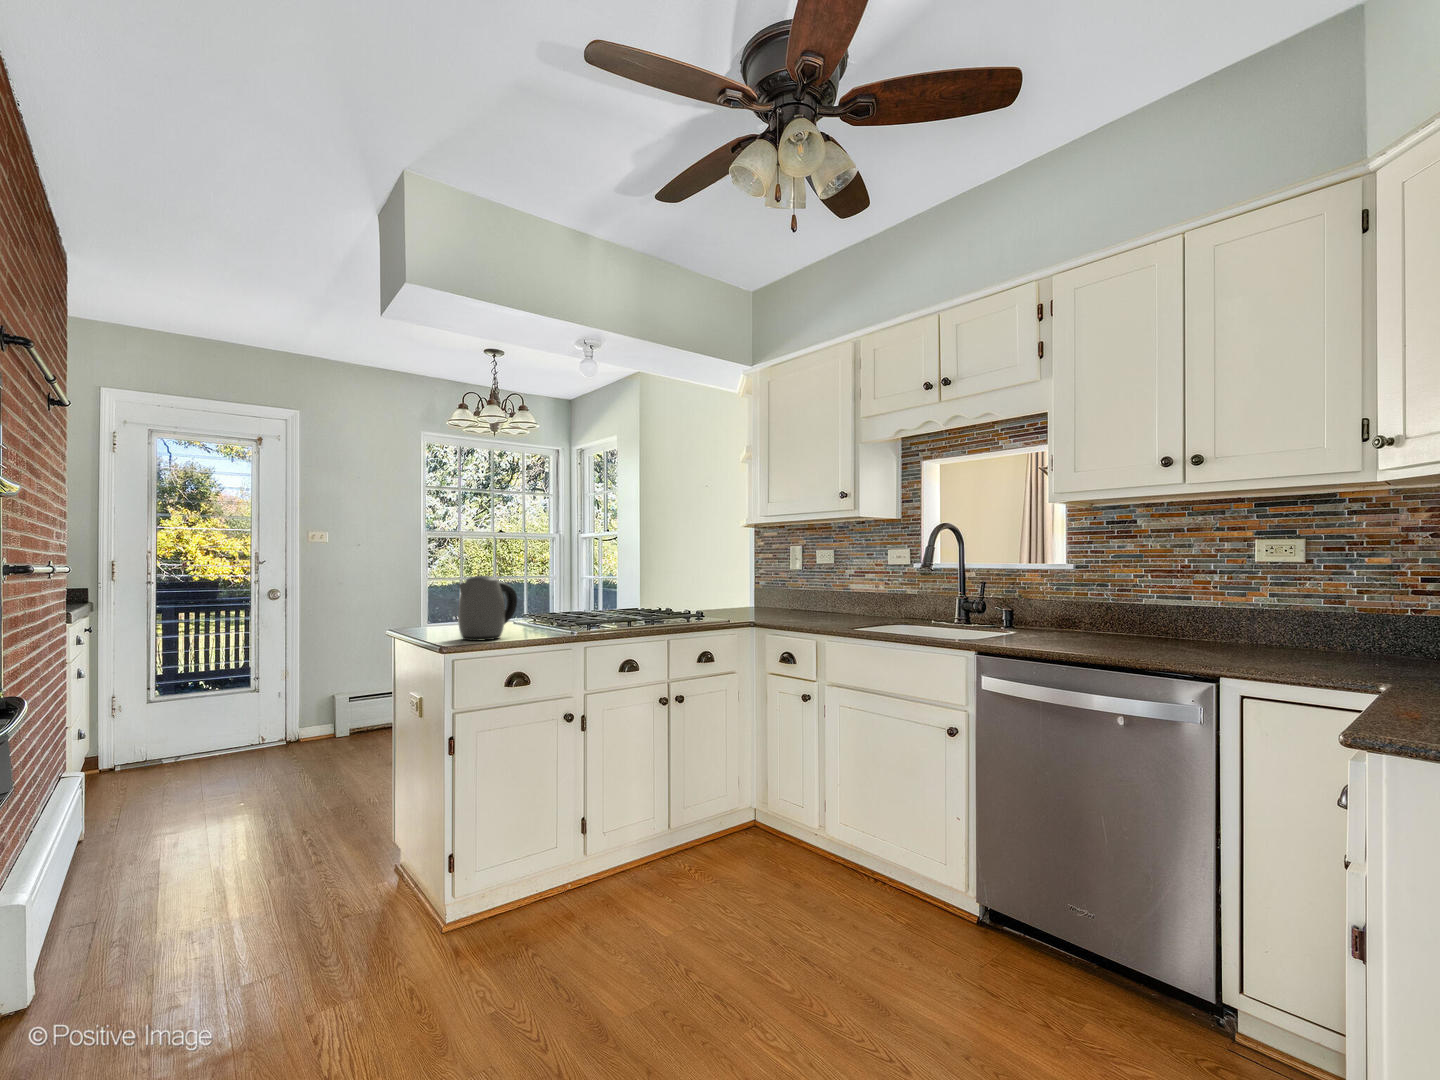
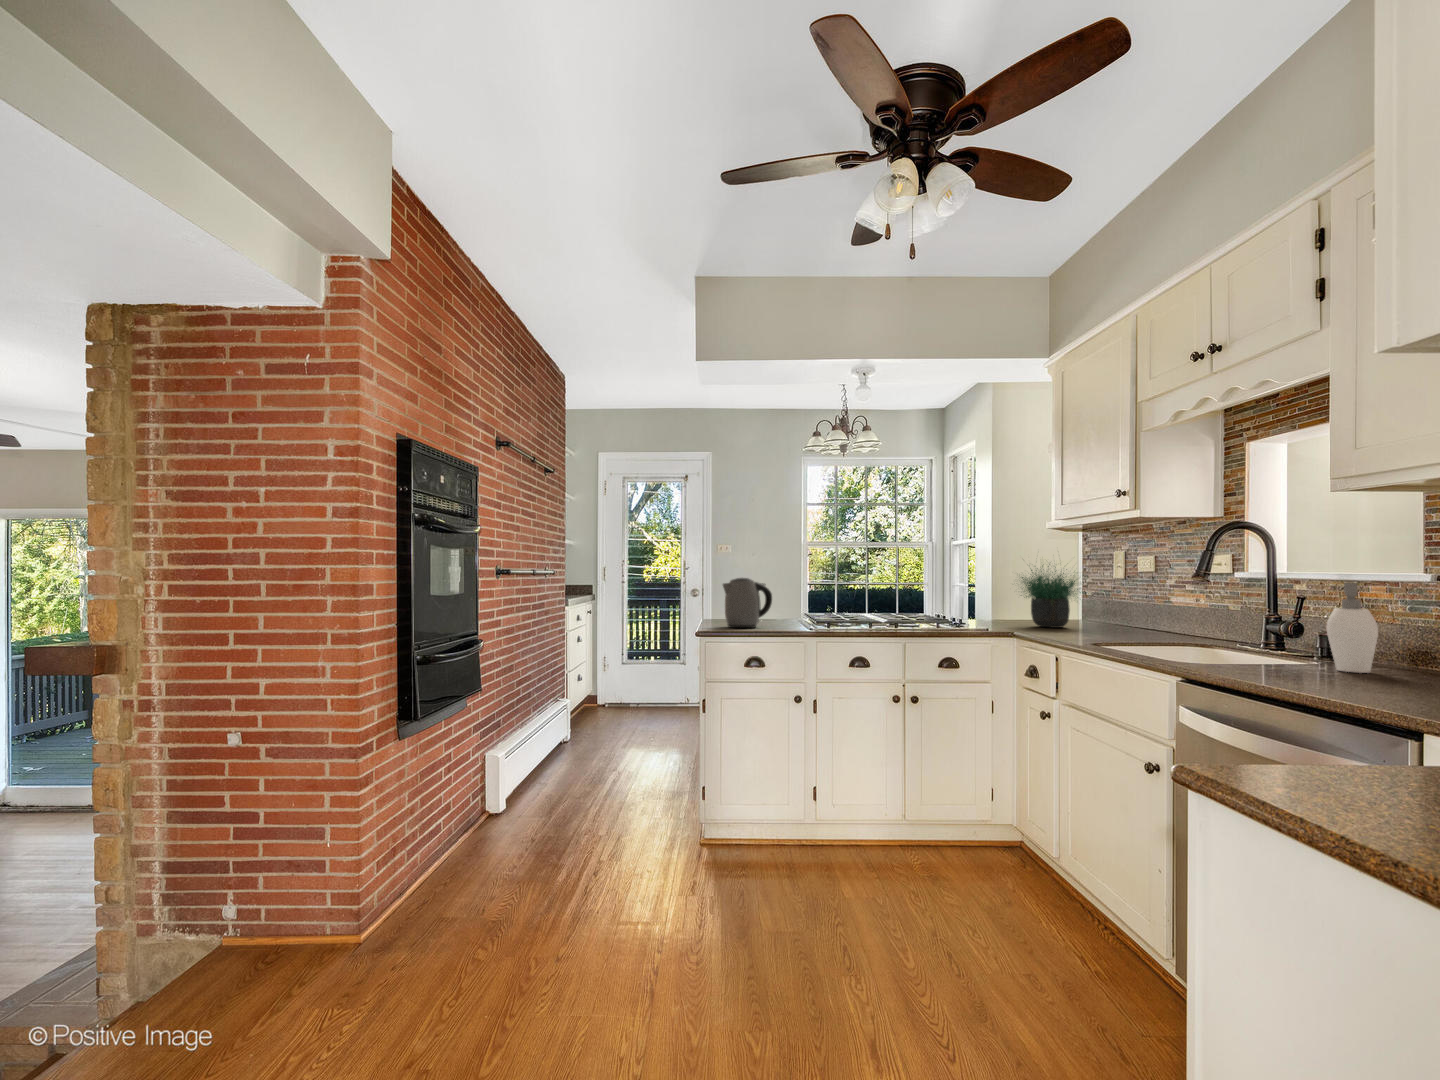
potted plant: none [729,541,805,617] -> present [1022,564,1081,628]
soap dispenser: none [1050,573,1094,641] -> present [1327,583,1379,673]

